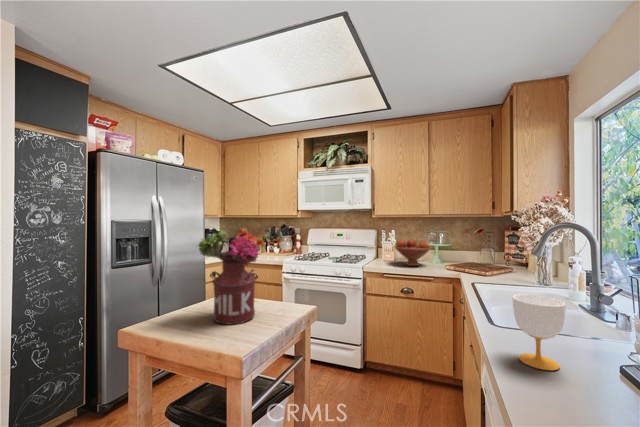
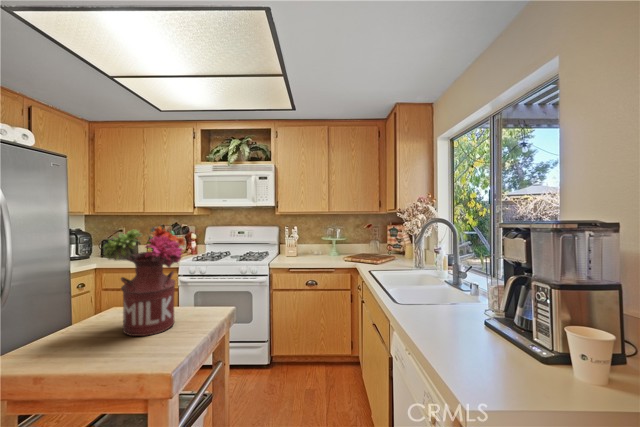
fruit bowl: present [395,239,430,266] -> none [299,235,331,260]
cup: present [512,294,566,371] -> none [414,273,449,329]

